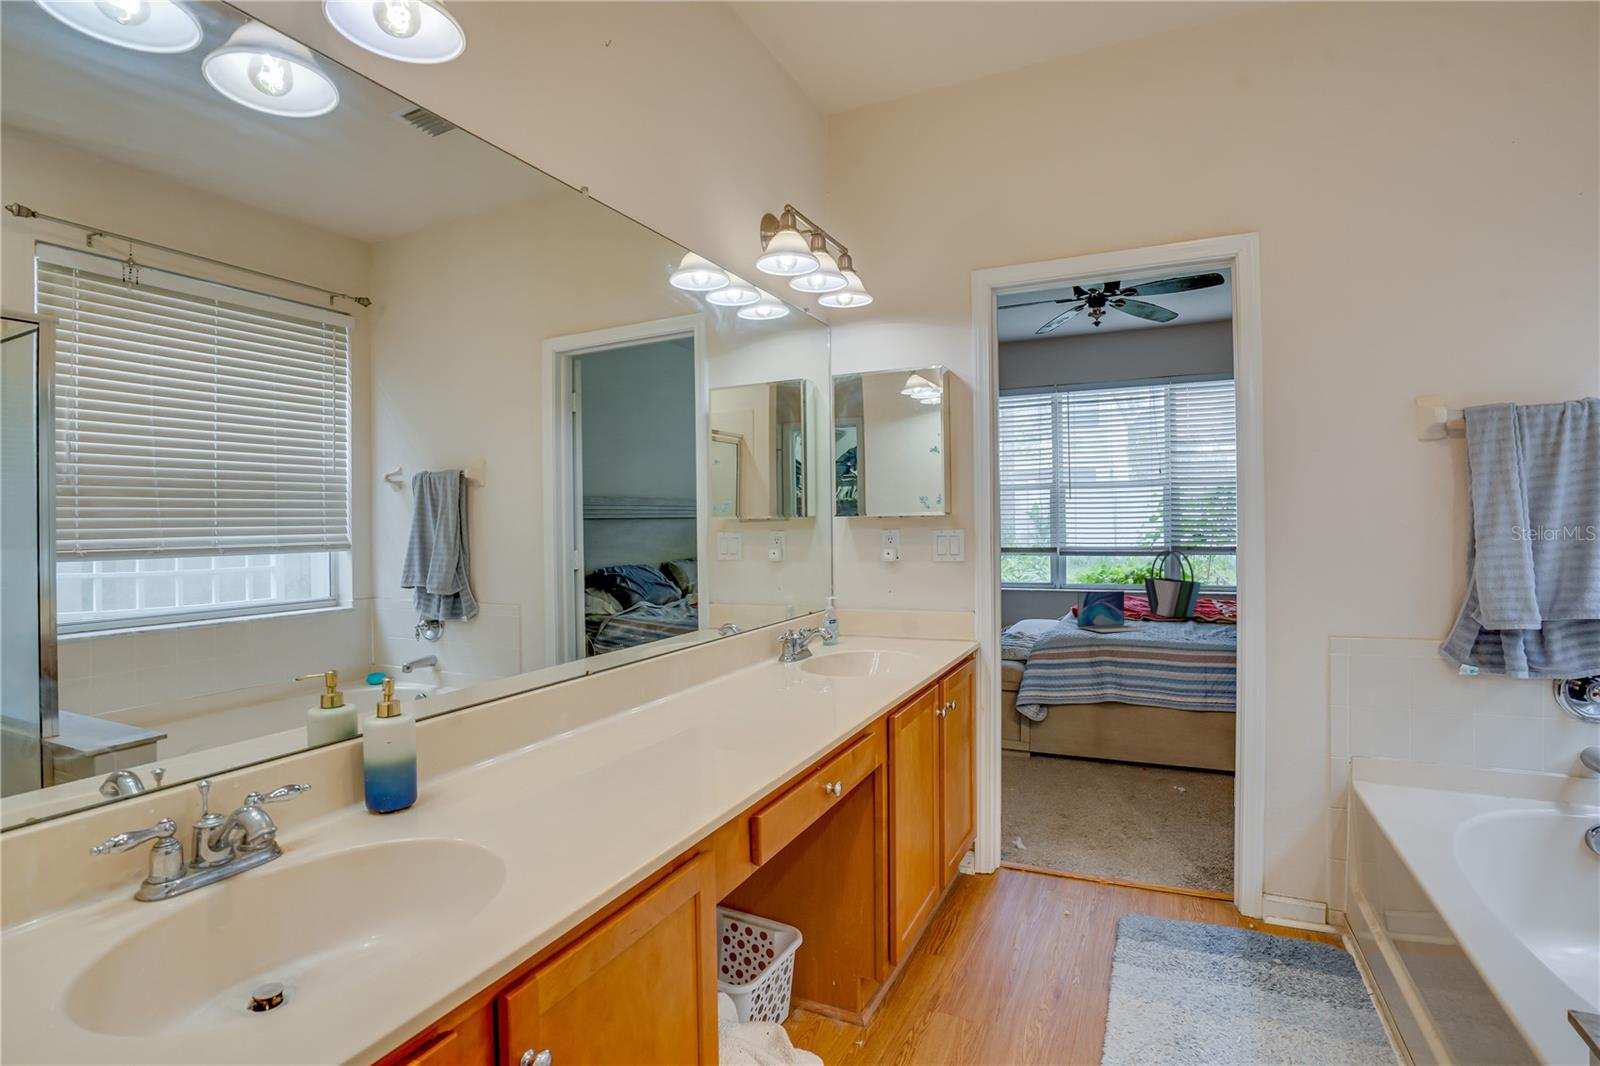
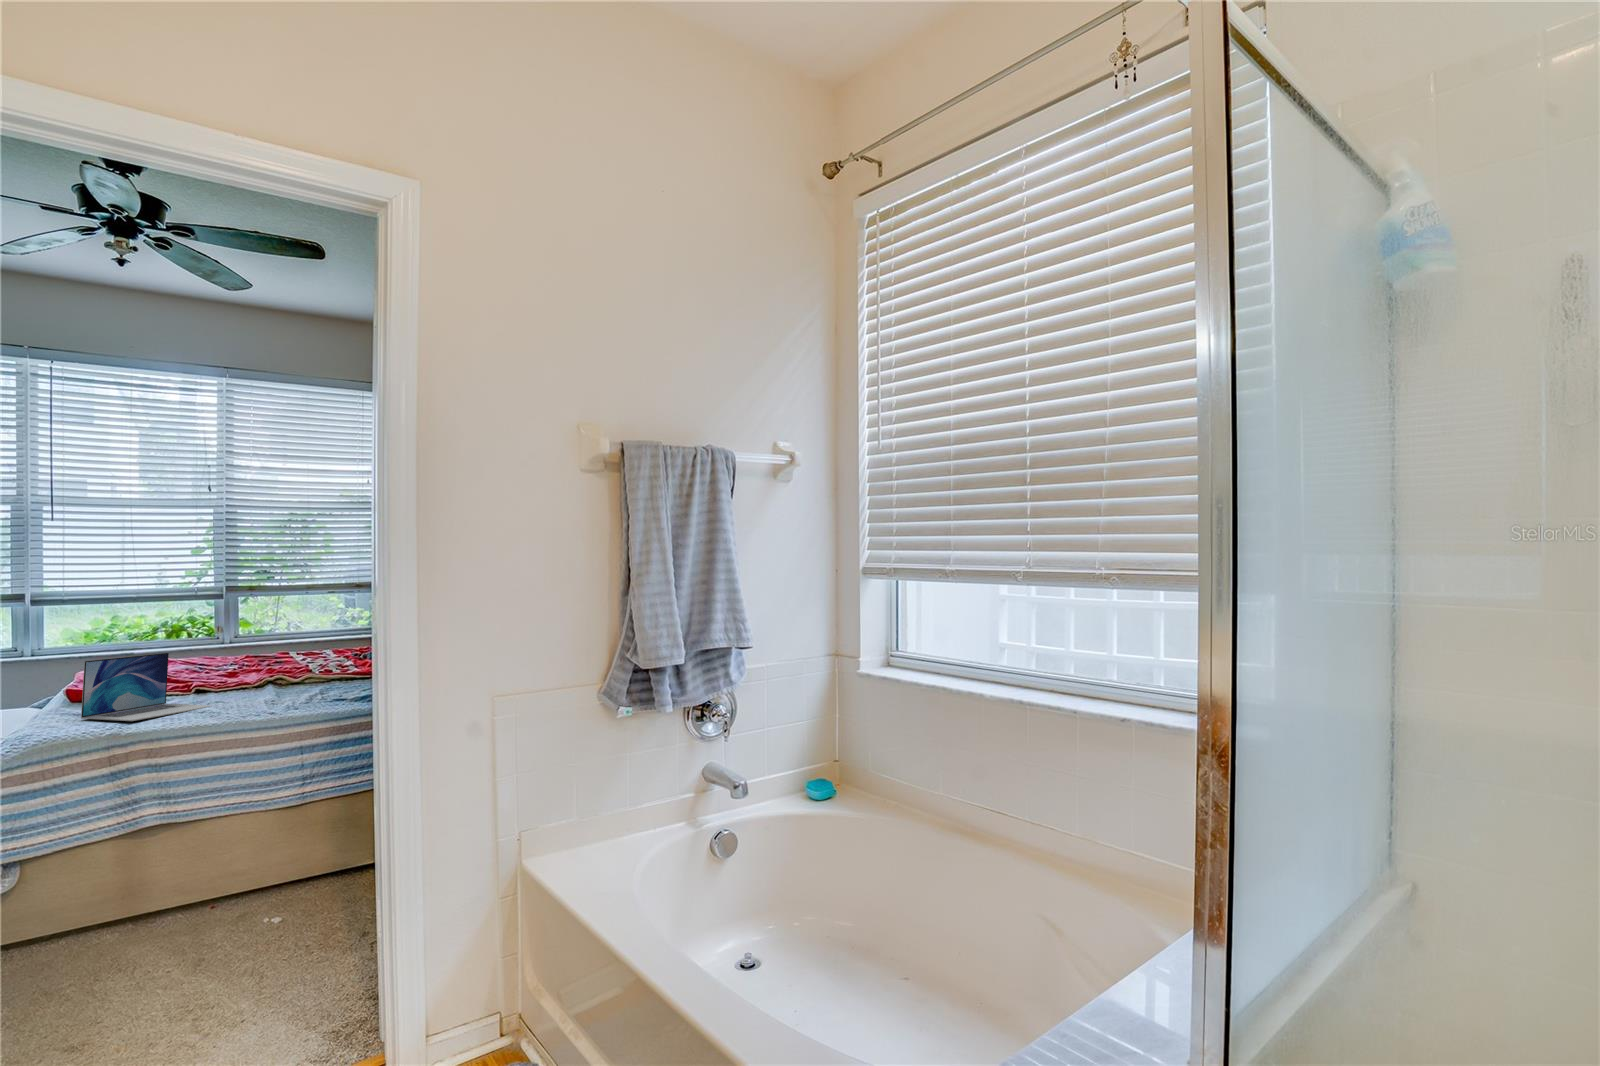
tote bag: present [1144,551,1201,617] -> none [194,591,283,683]

